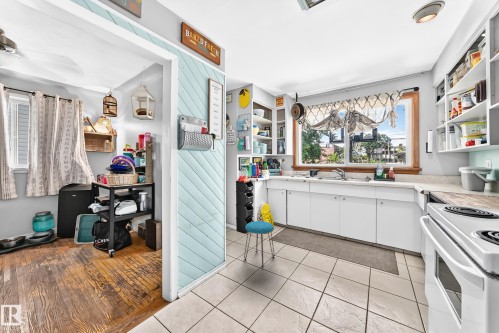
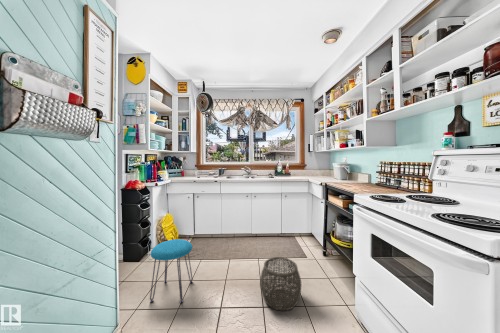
woven basket: none [323,255,368,307] -> present [260,257,301,311]

